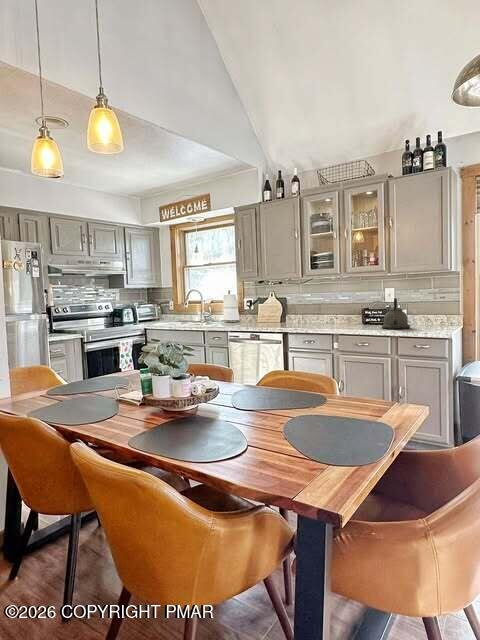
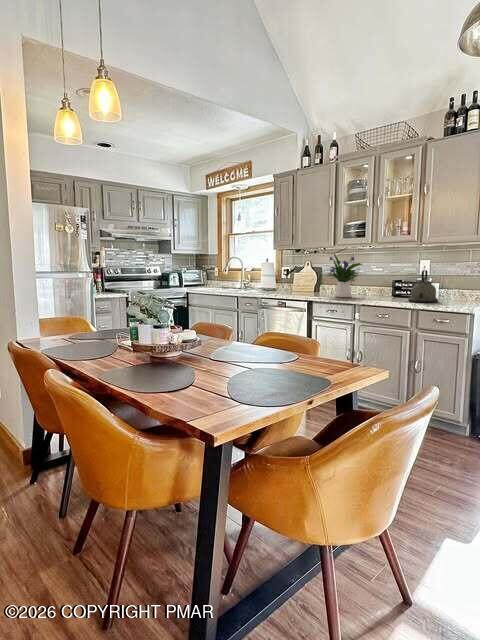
flower arrangement: none [294,284,334,327] -> present [327,254,362,297]

